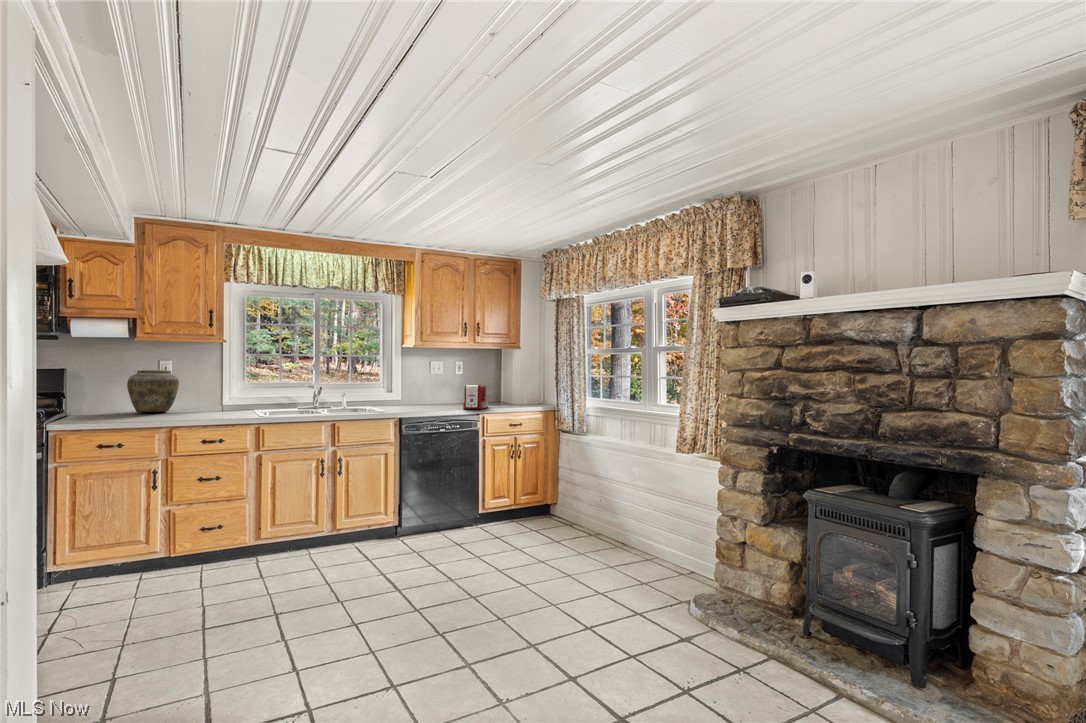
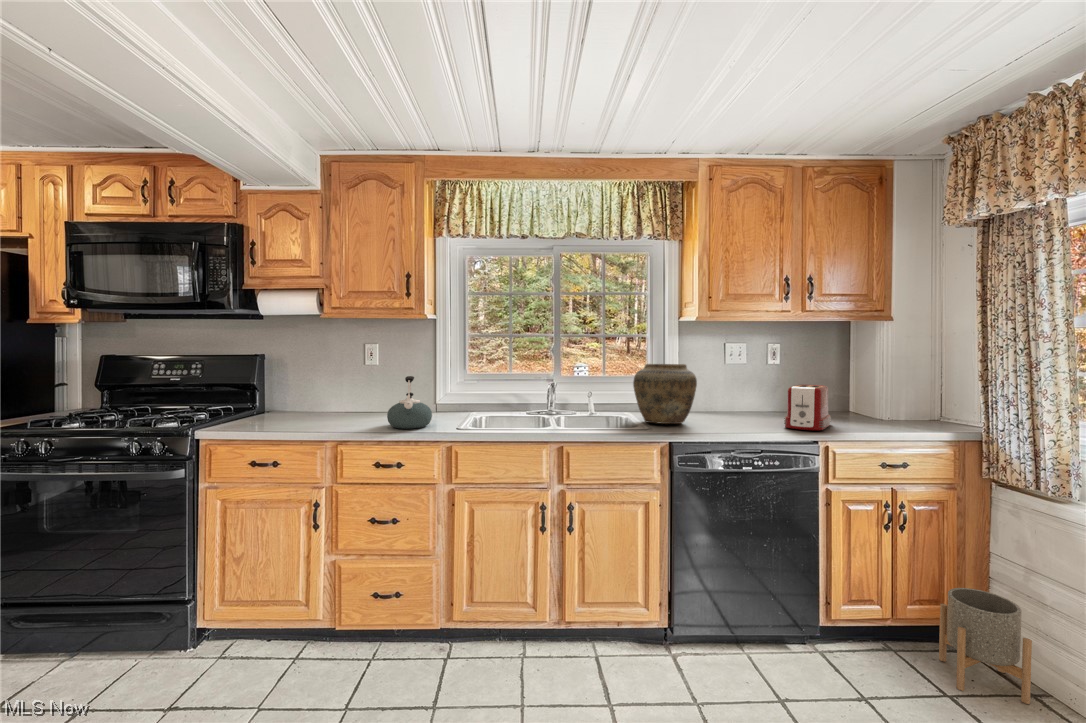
vase: present [127,370,179,412] -> present [633,364,697,424]
kettle: none [202,382,236,418] -> present [387,376,432,429]
planter: none [535,483,566,528] -> present [939,588,1032,704]

